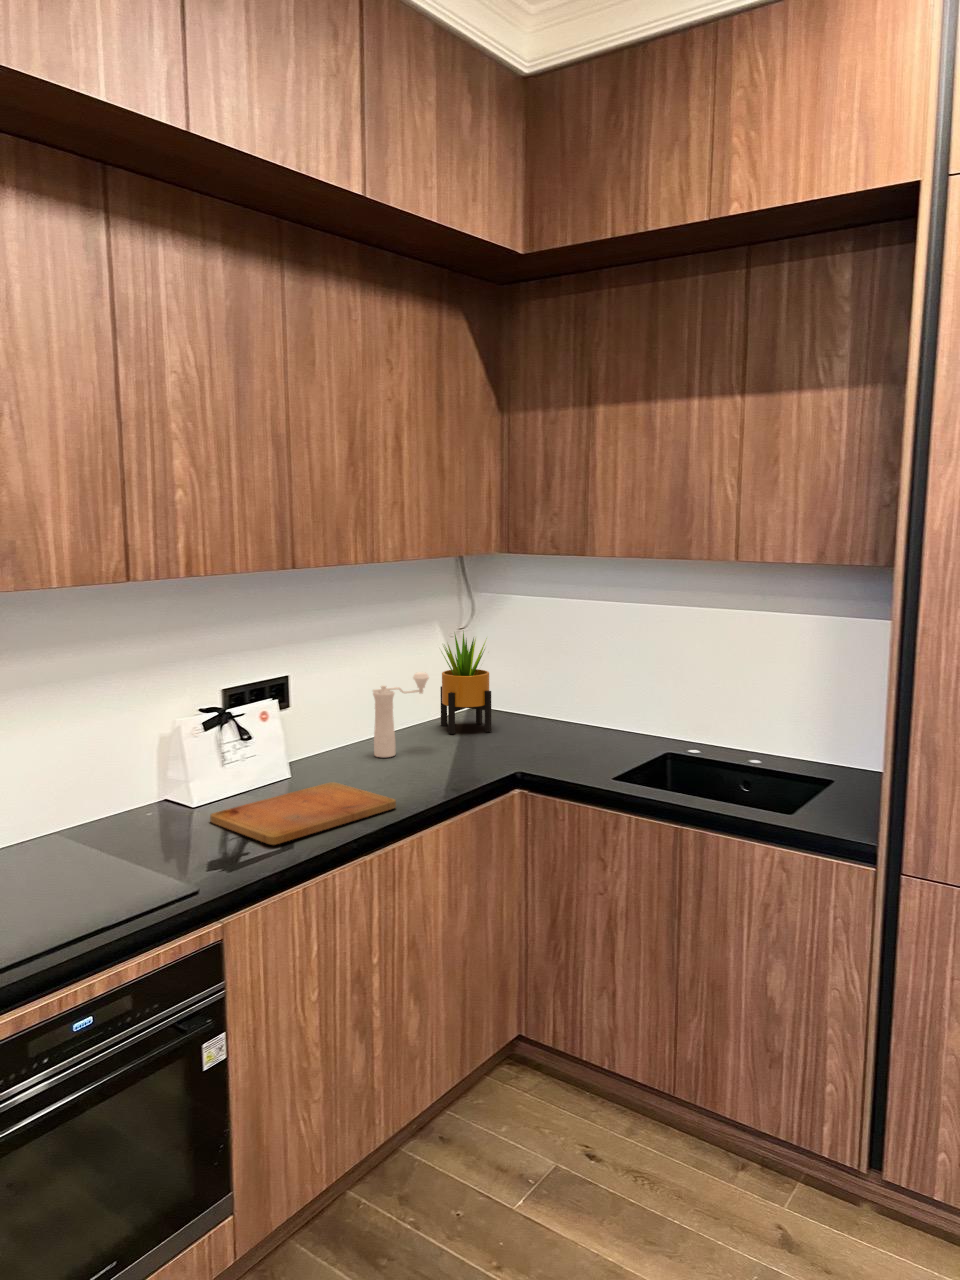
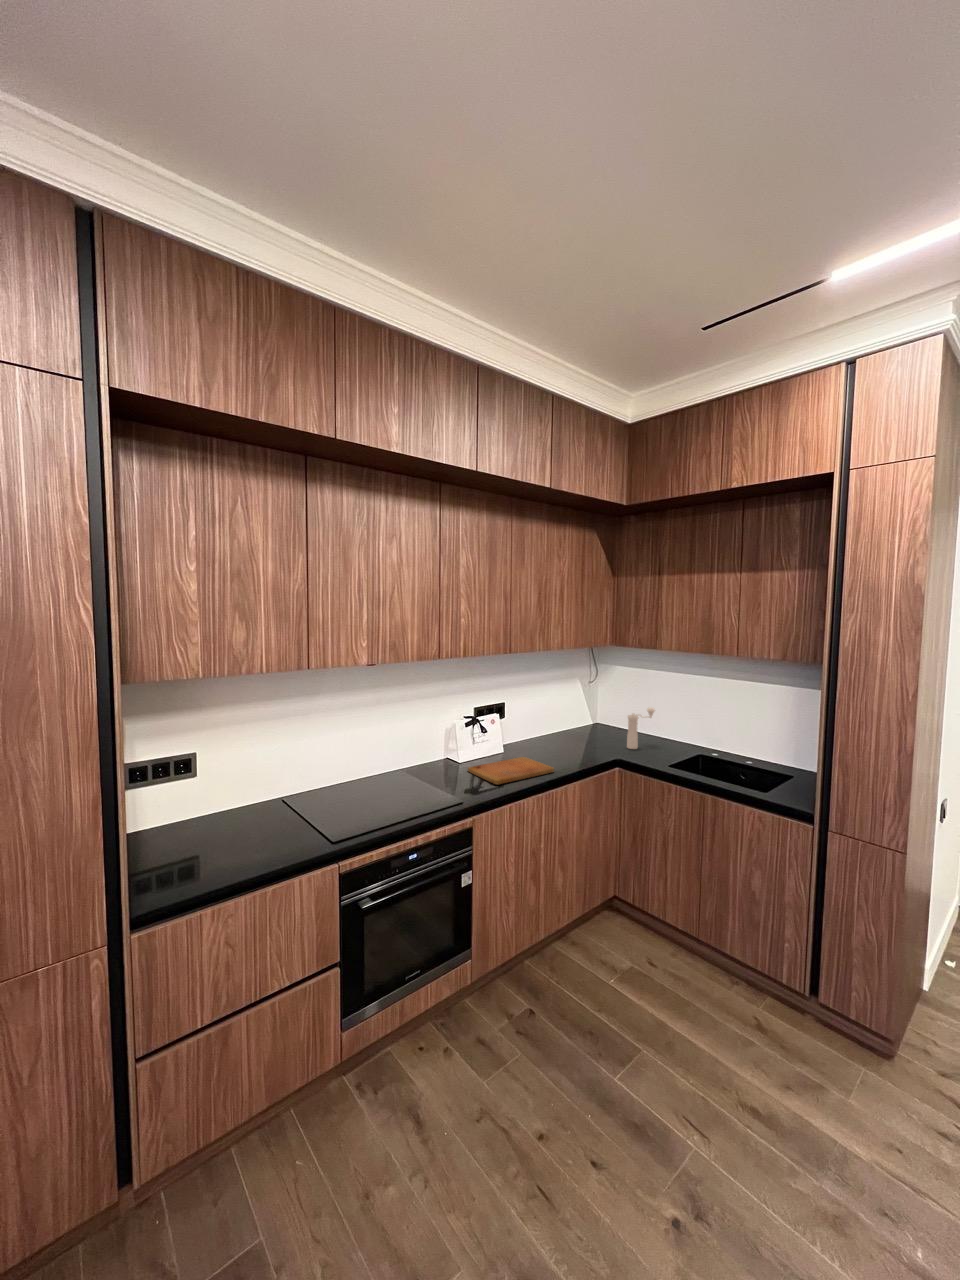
potted plant: present [440,632,491,734] -> none [576,684,606,737]
pepper mill: present [373,672,429,757] -> present [627,707,655,749]

